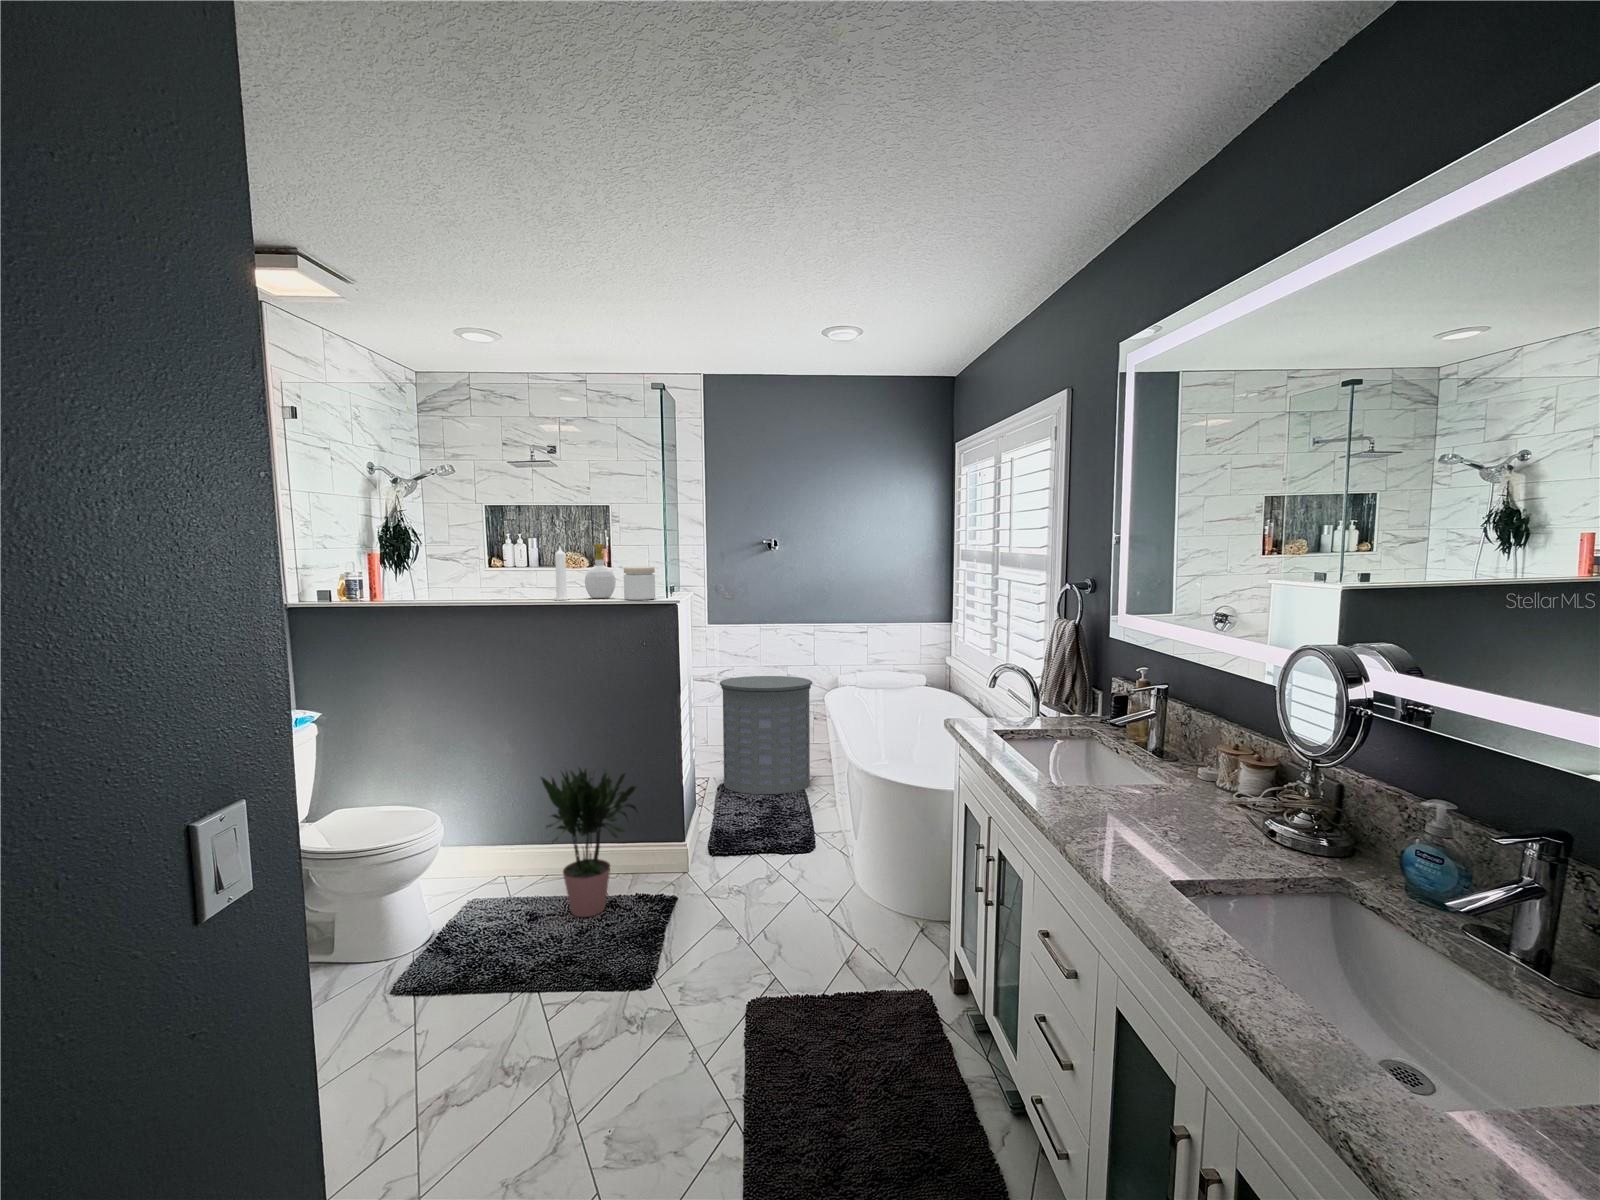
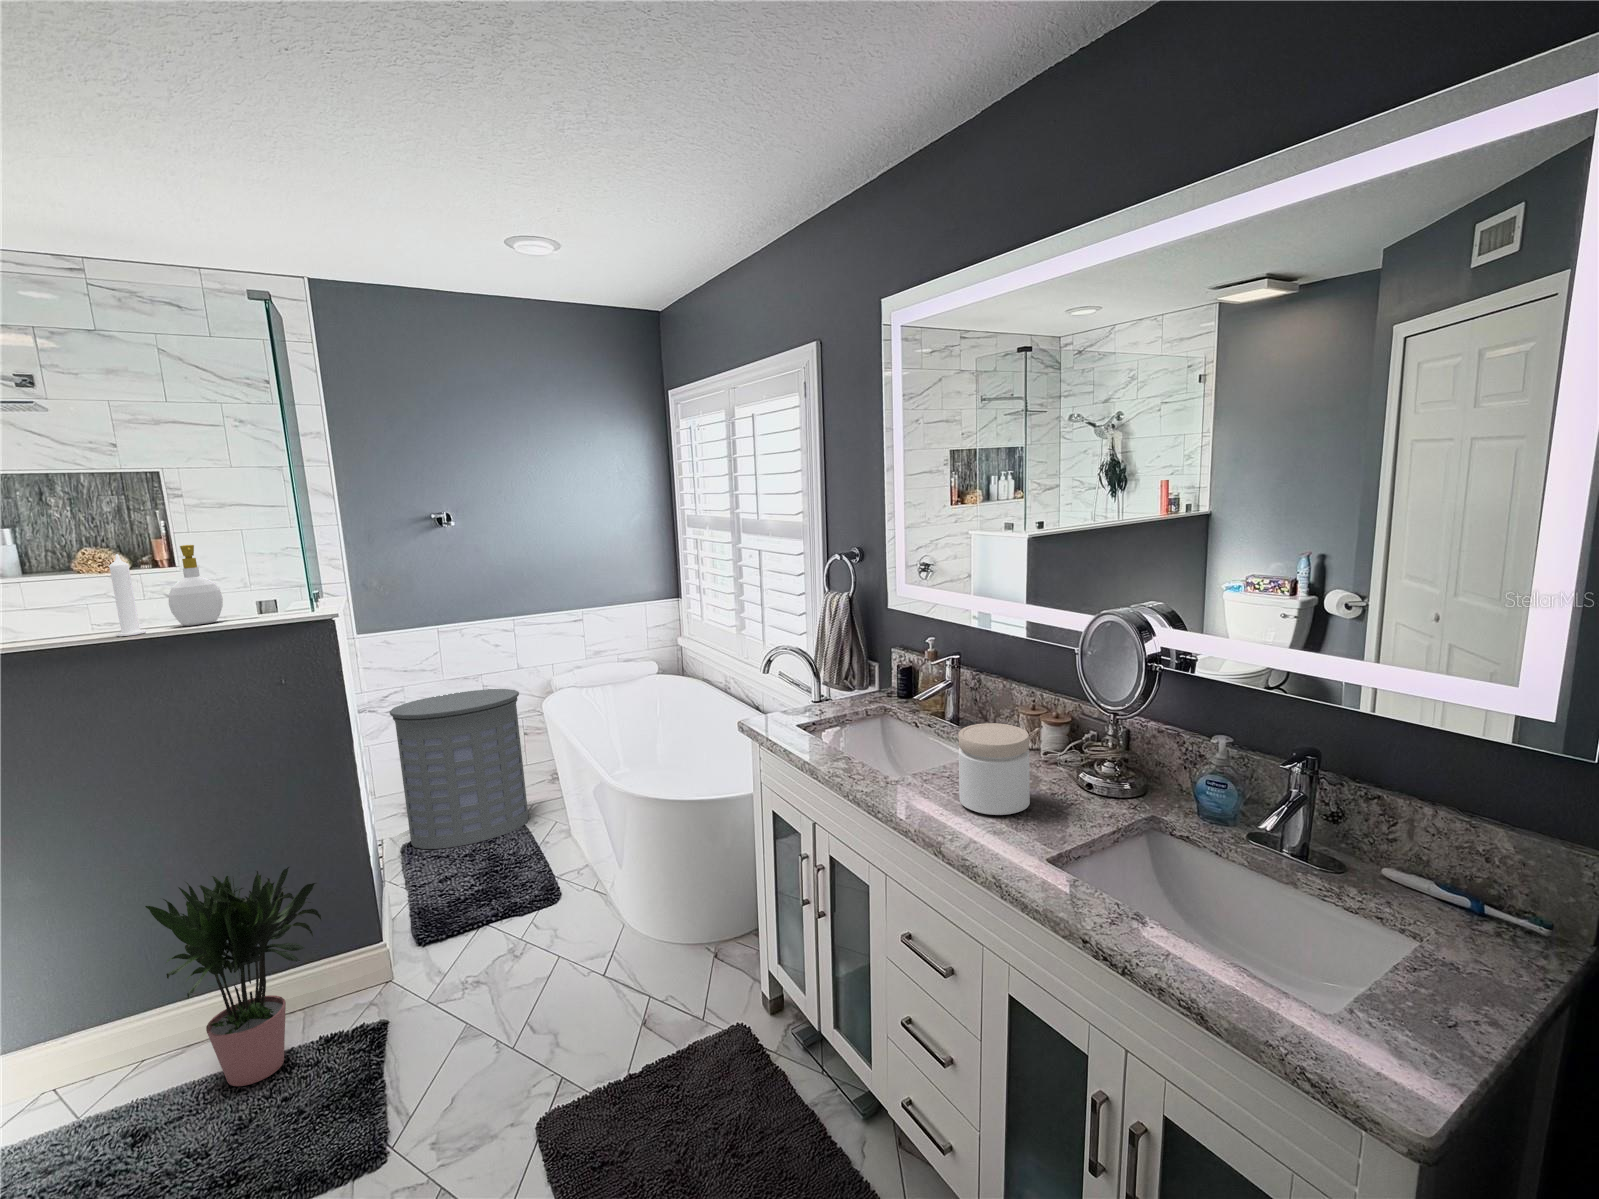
jar: present [624,566,655,600] -> present [958,723,1030,815]

